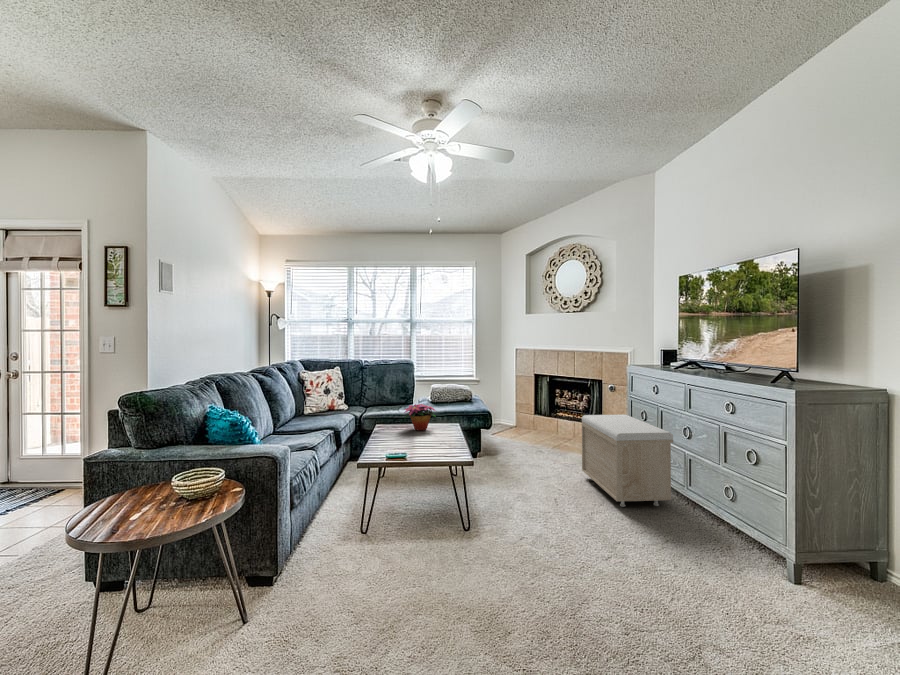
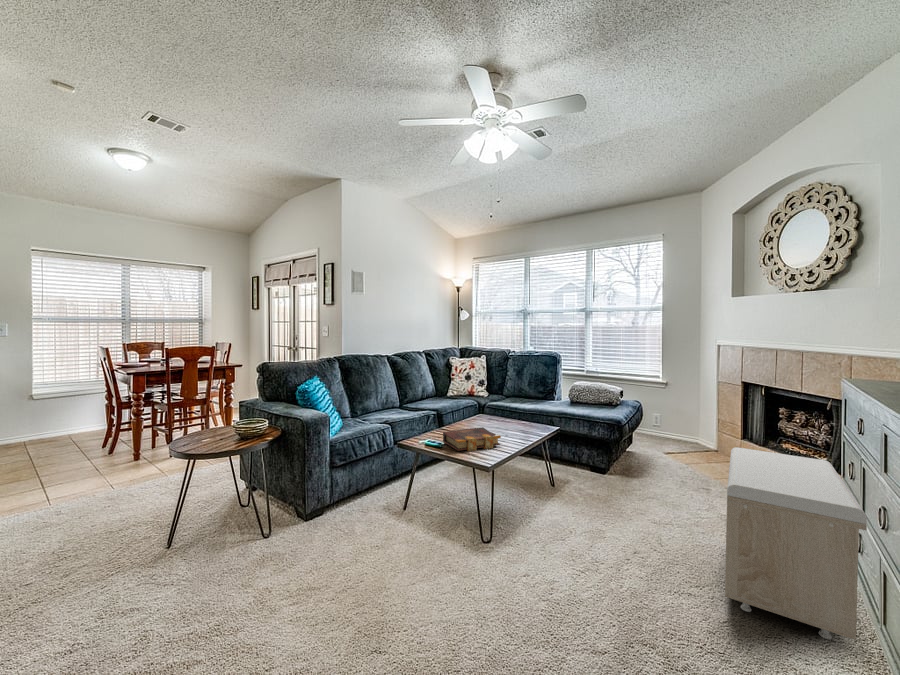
flower arrangement: present [405,404,435,430] -> none [485,398,527,428]
book: none [406,431,453,452] -> present [443,427,501,451]

